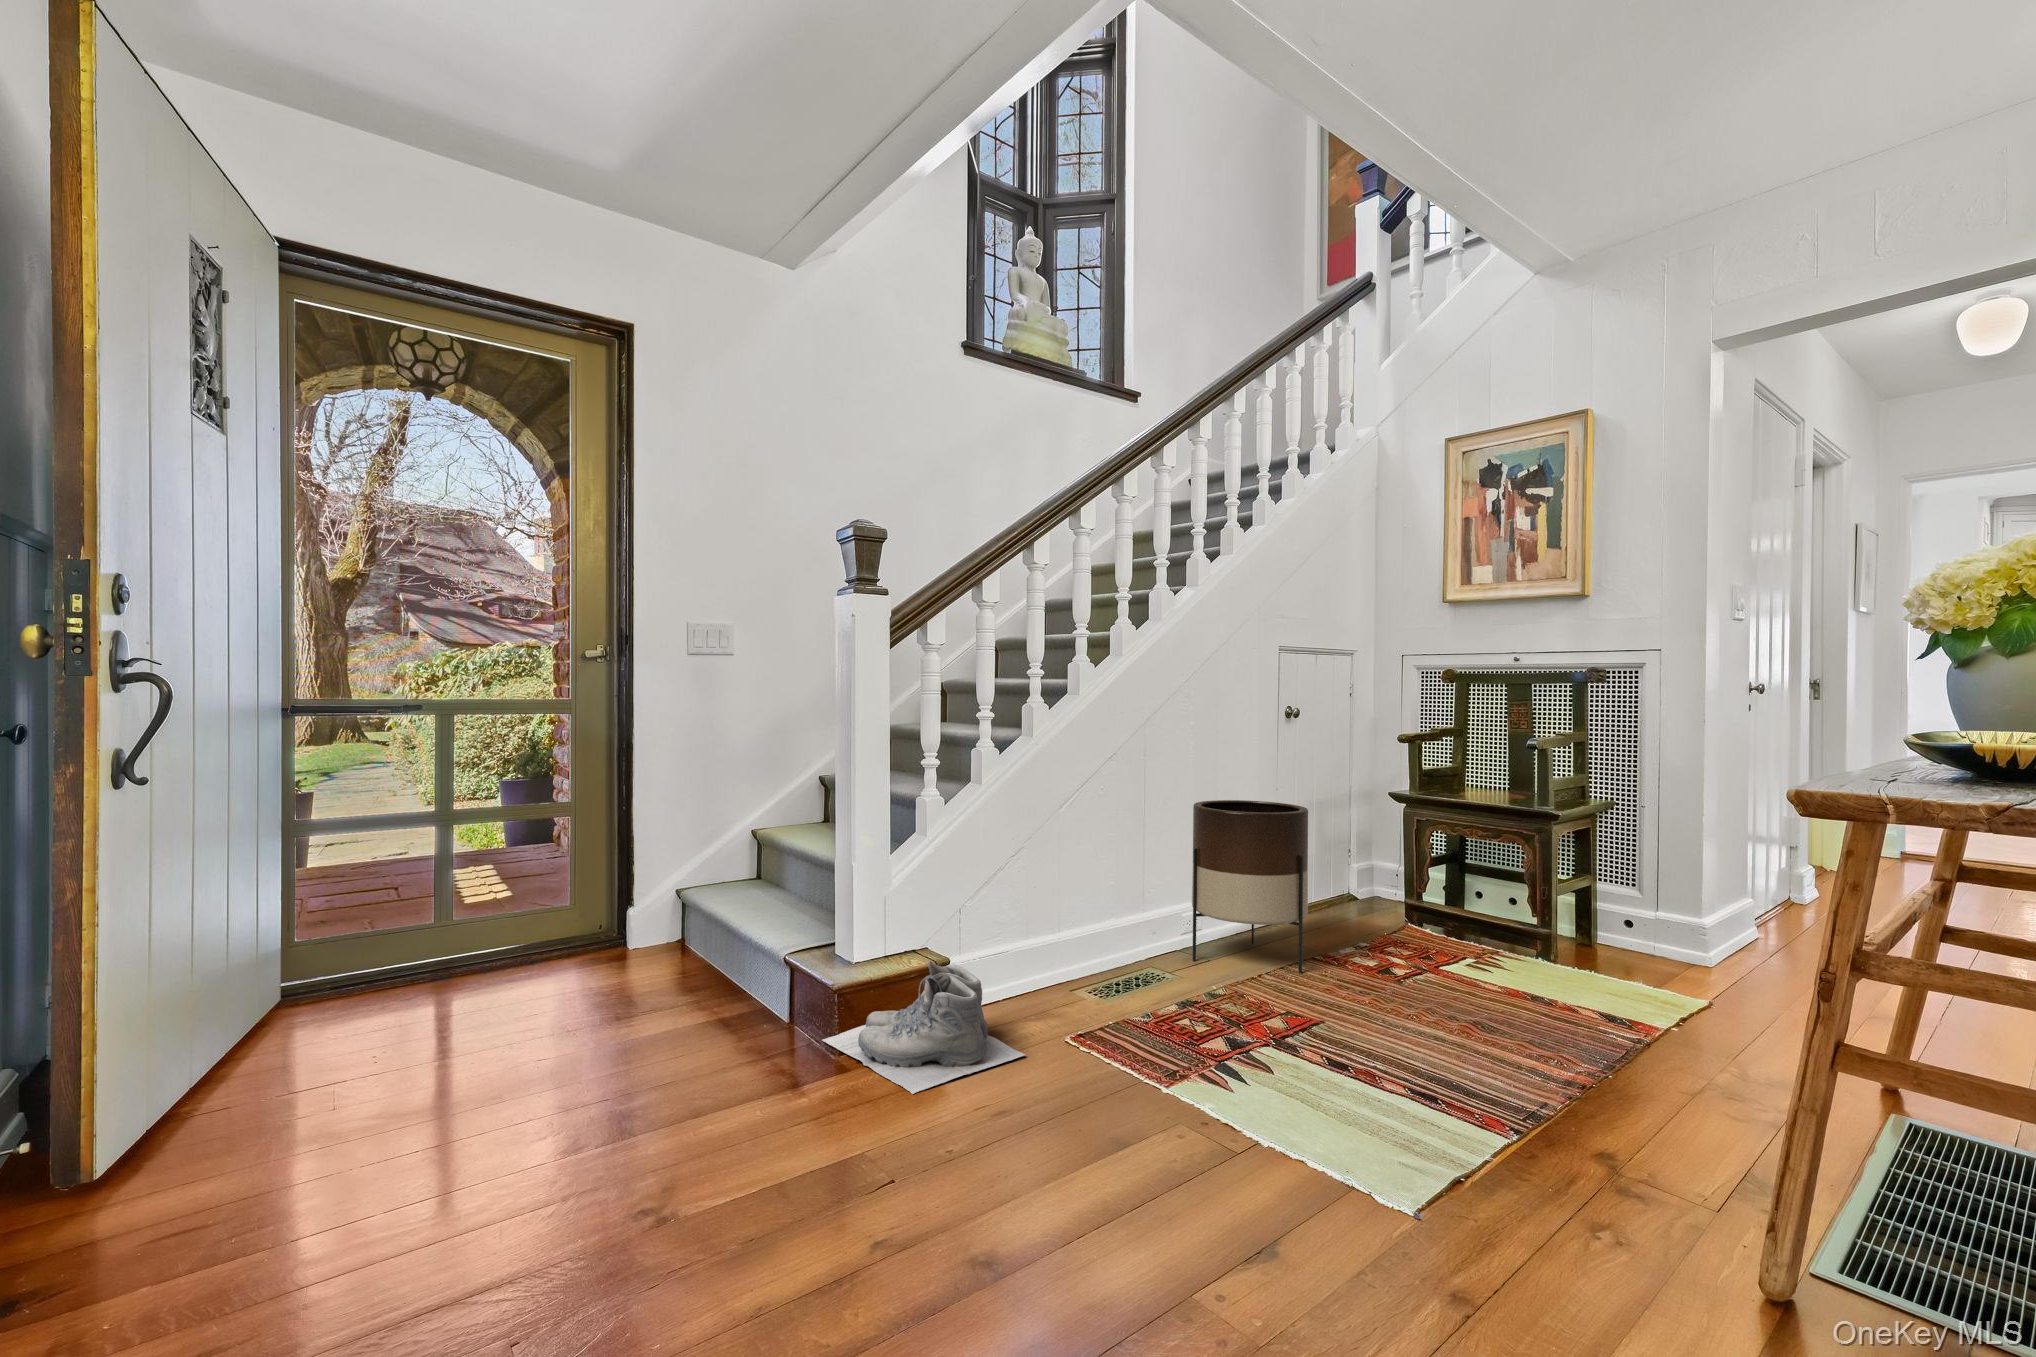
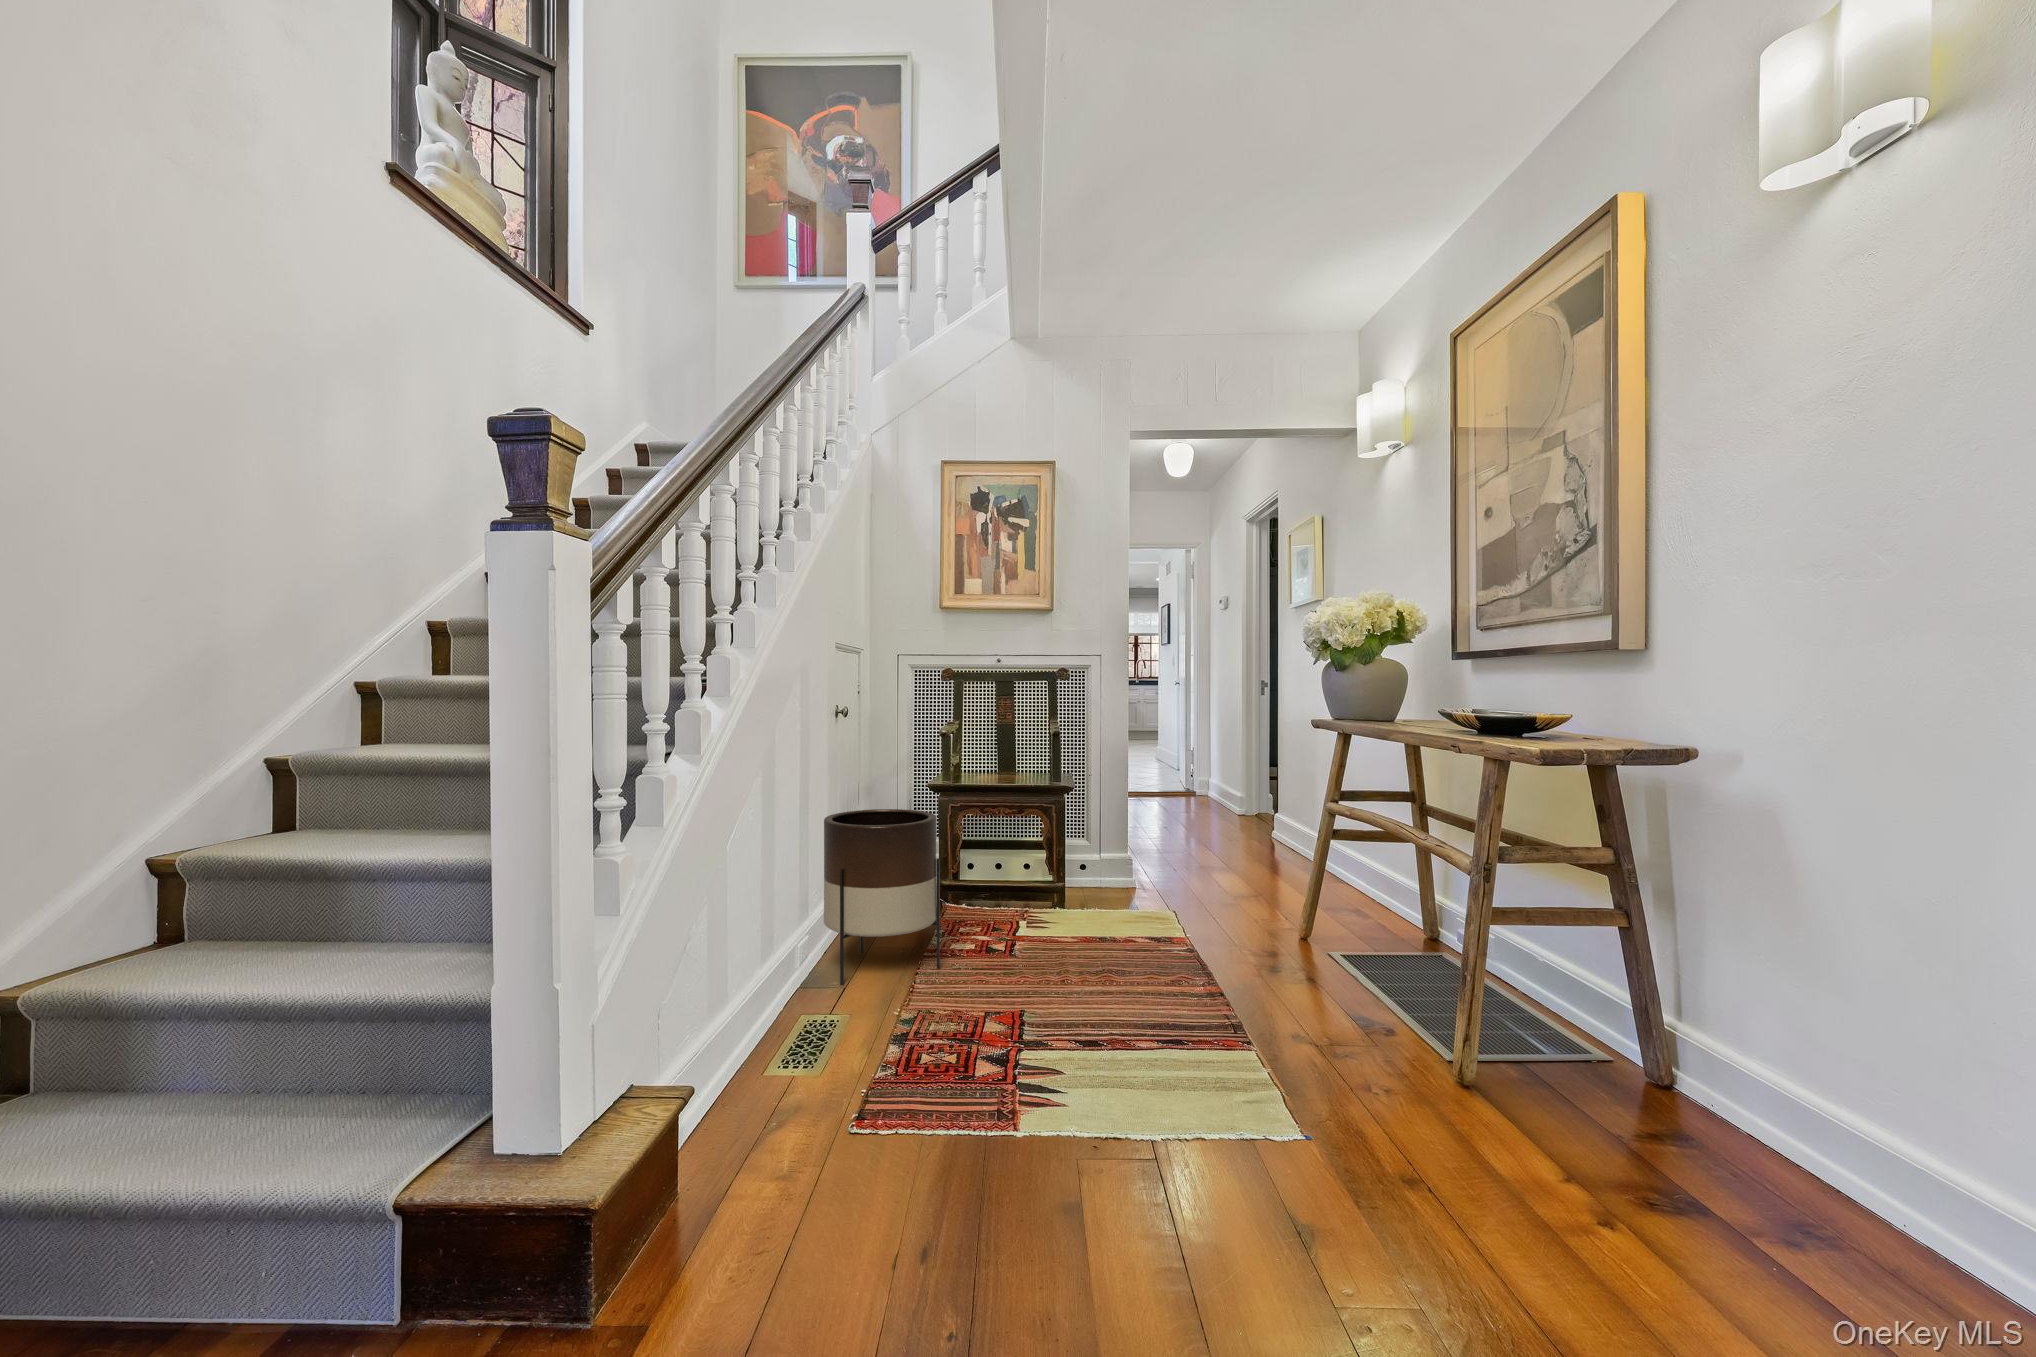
boots: present [822,960,1025,1094] -> none [629,1064,875,1232]

